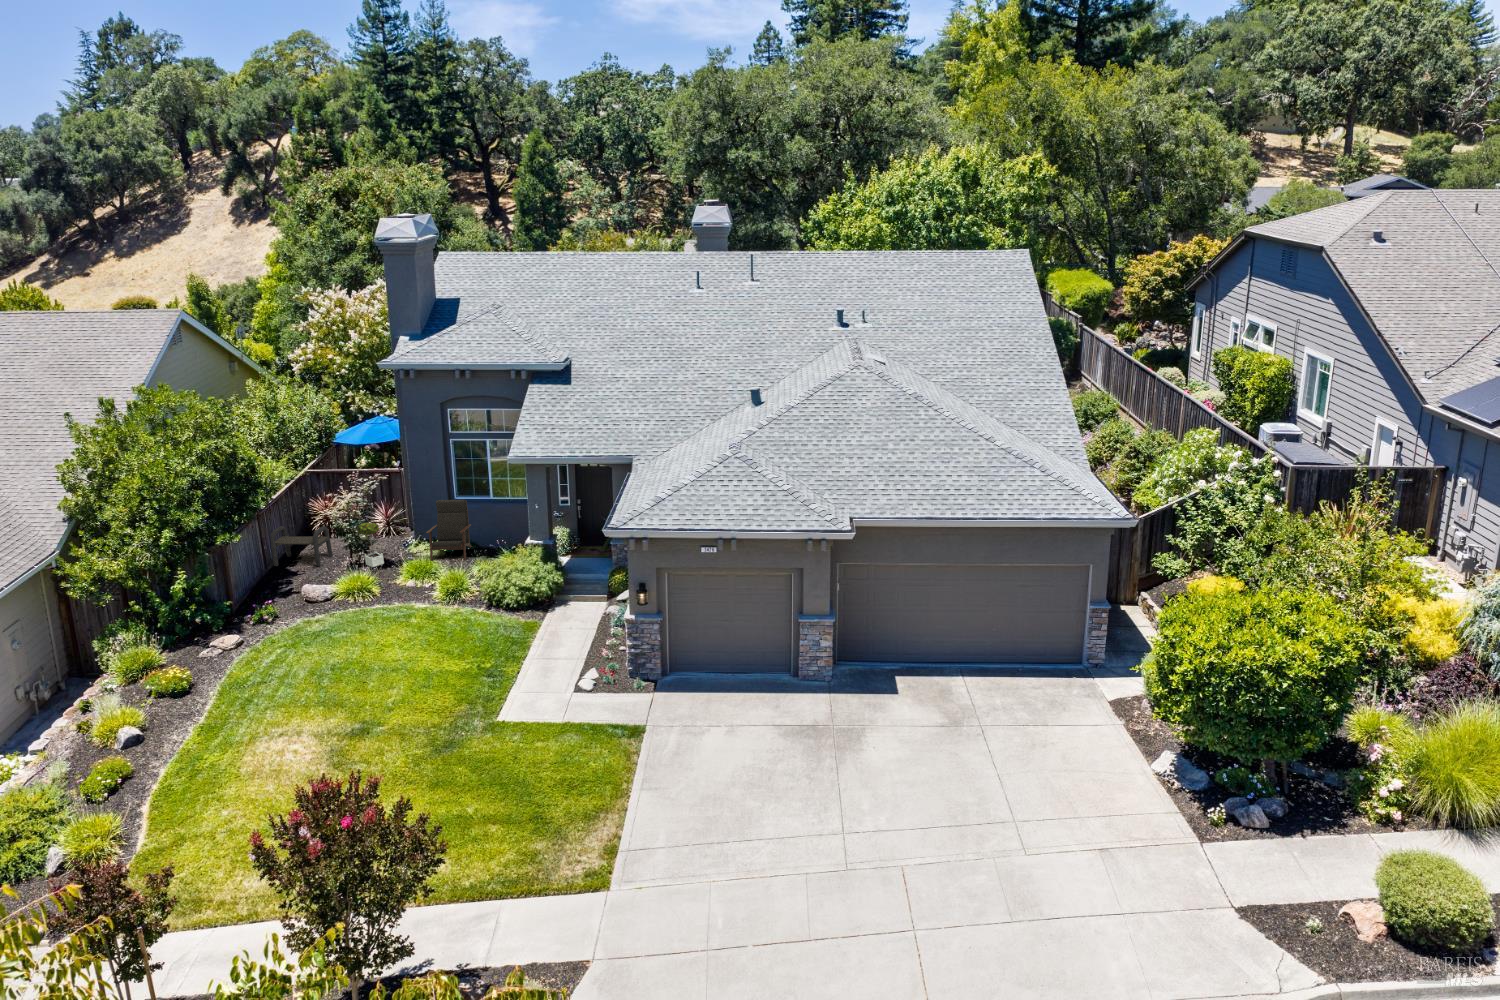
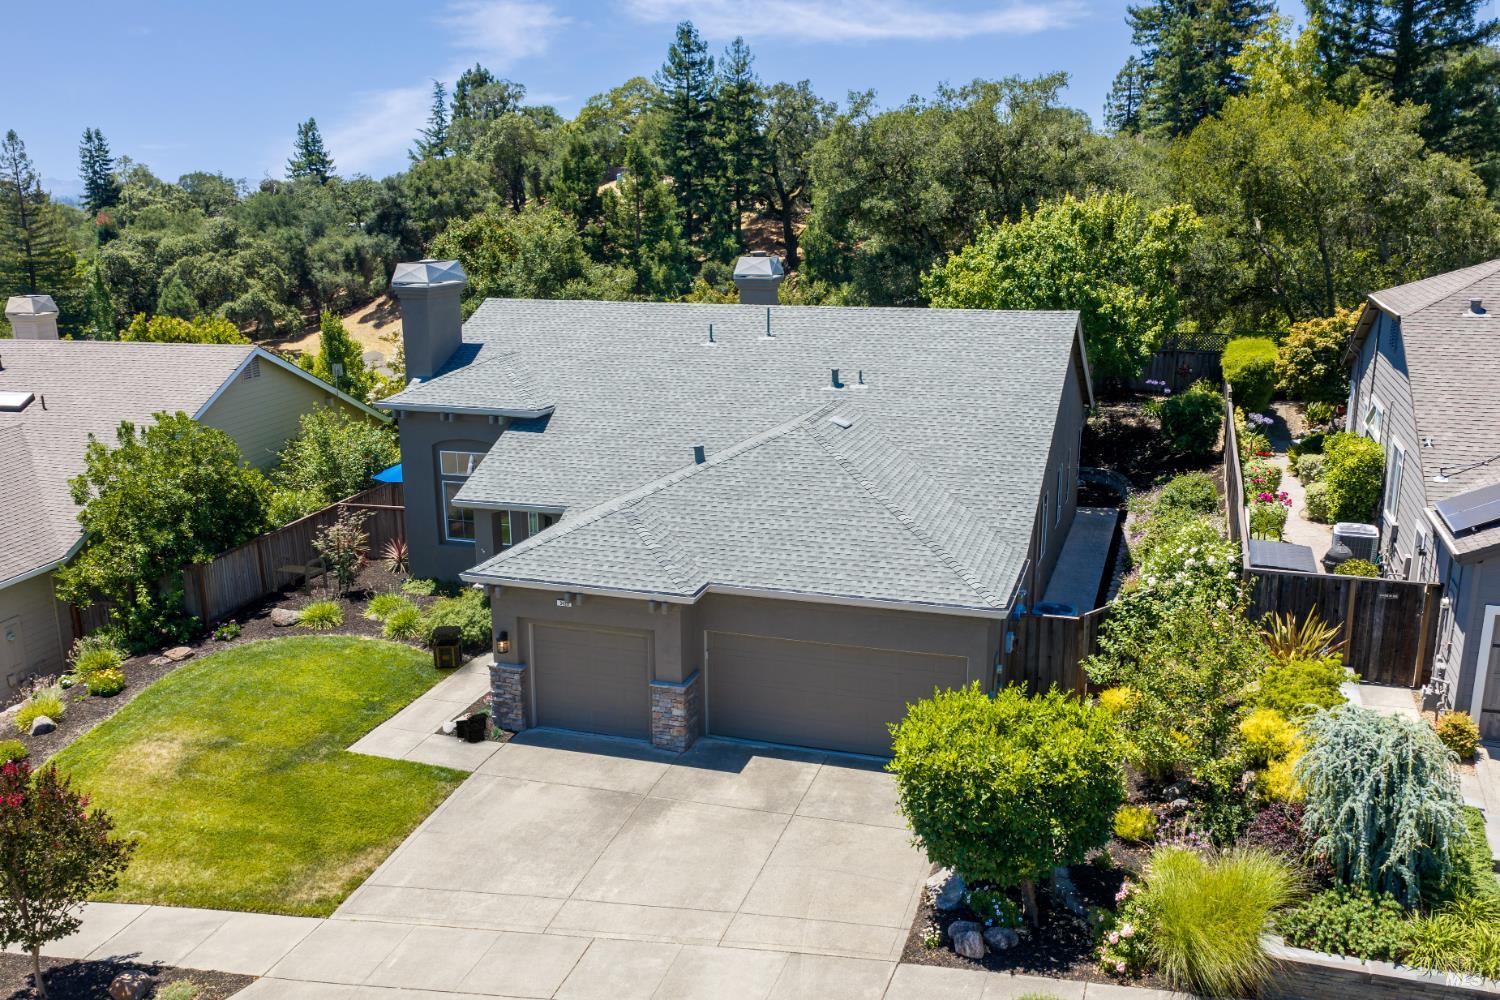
lounge chair: present [426,500,472,560] -> none [401,541,453,602]
potted tree: present [358,523,384,567] -> none [340,557,364,601]
toolbox: none [509,582,539,626] -> present [431,626,463,668]
storage bin: none [601,665,637,698] -> present [456,713,489,743]

